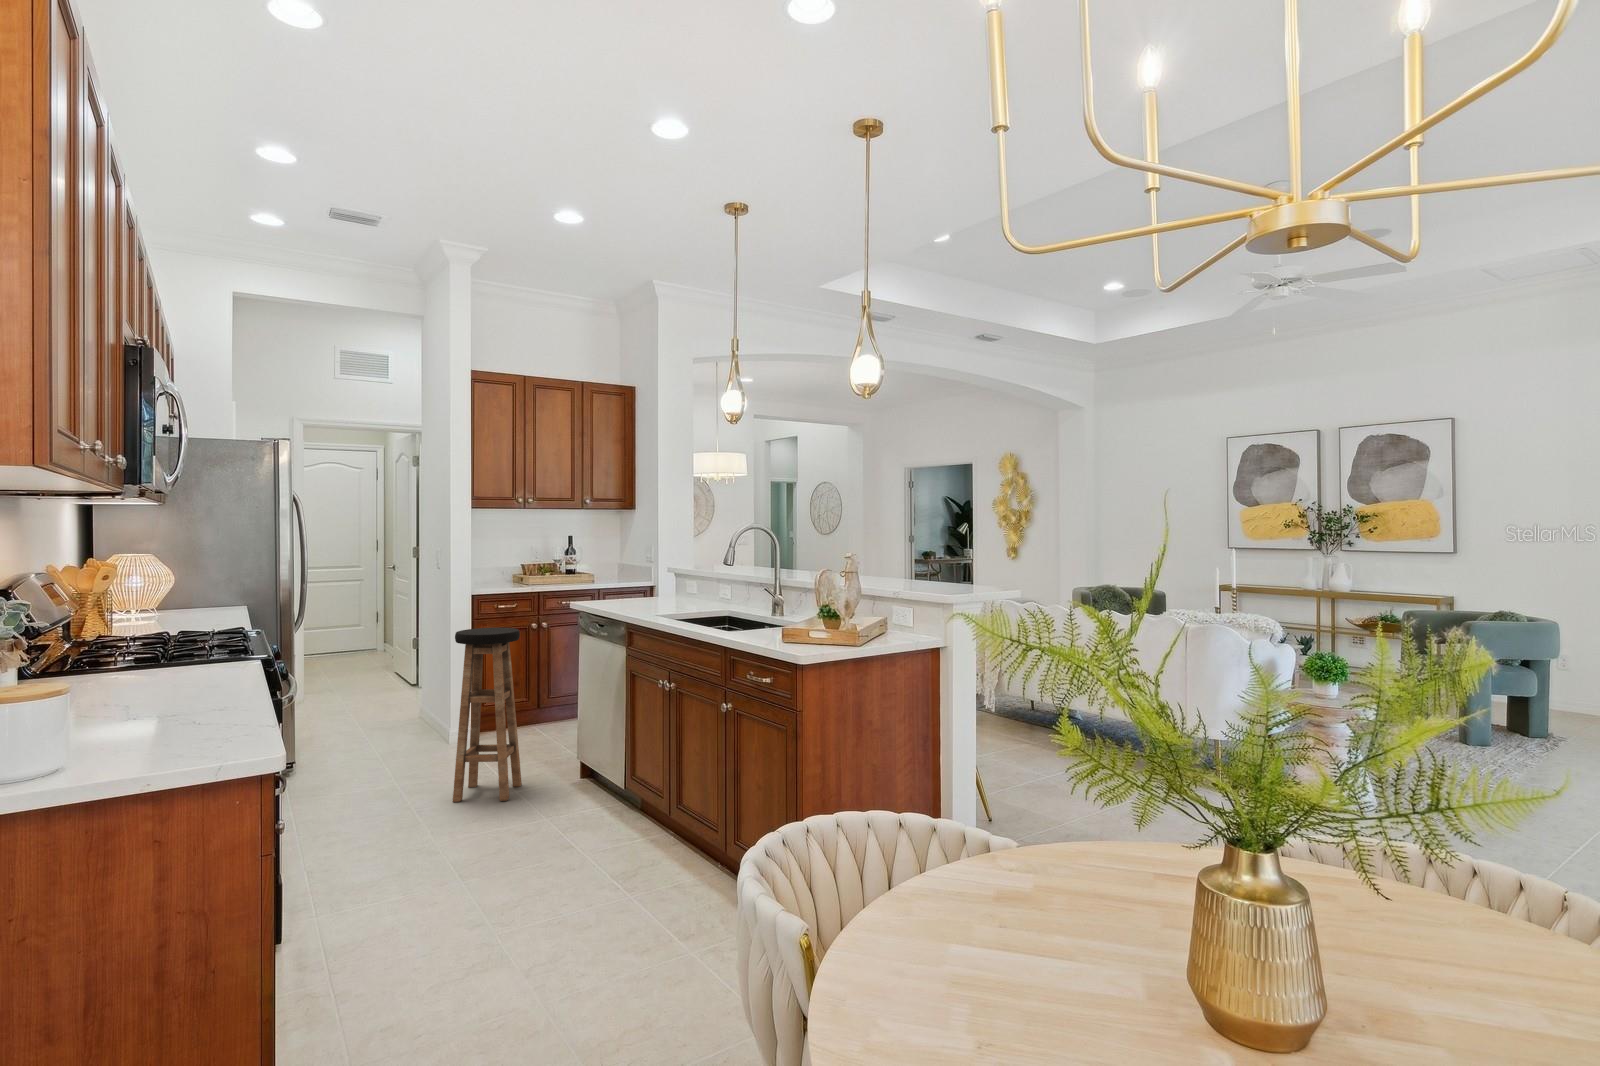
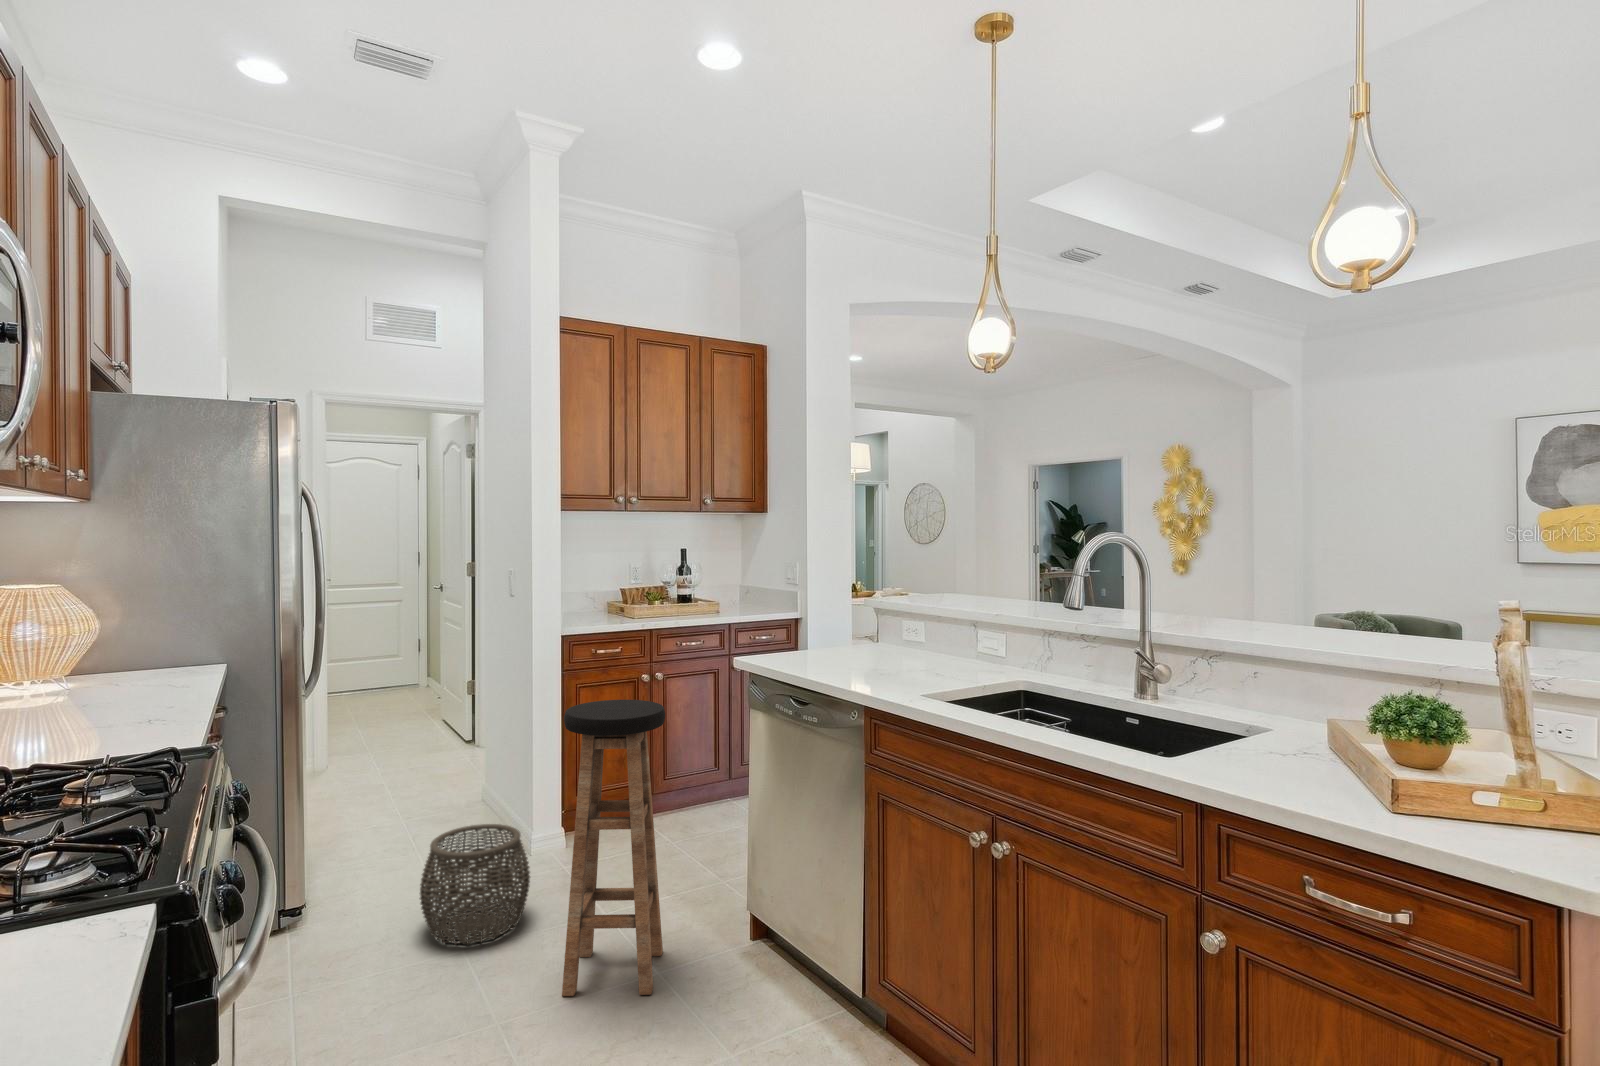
woven basket: none [368,713,442,783] -> present [420,824,530,945]

